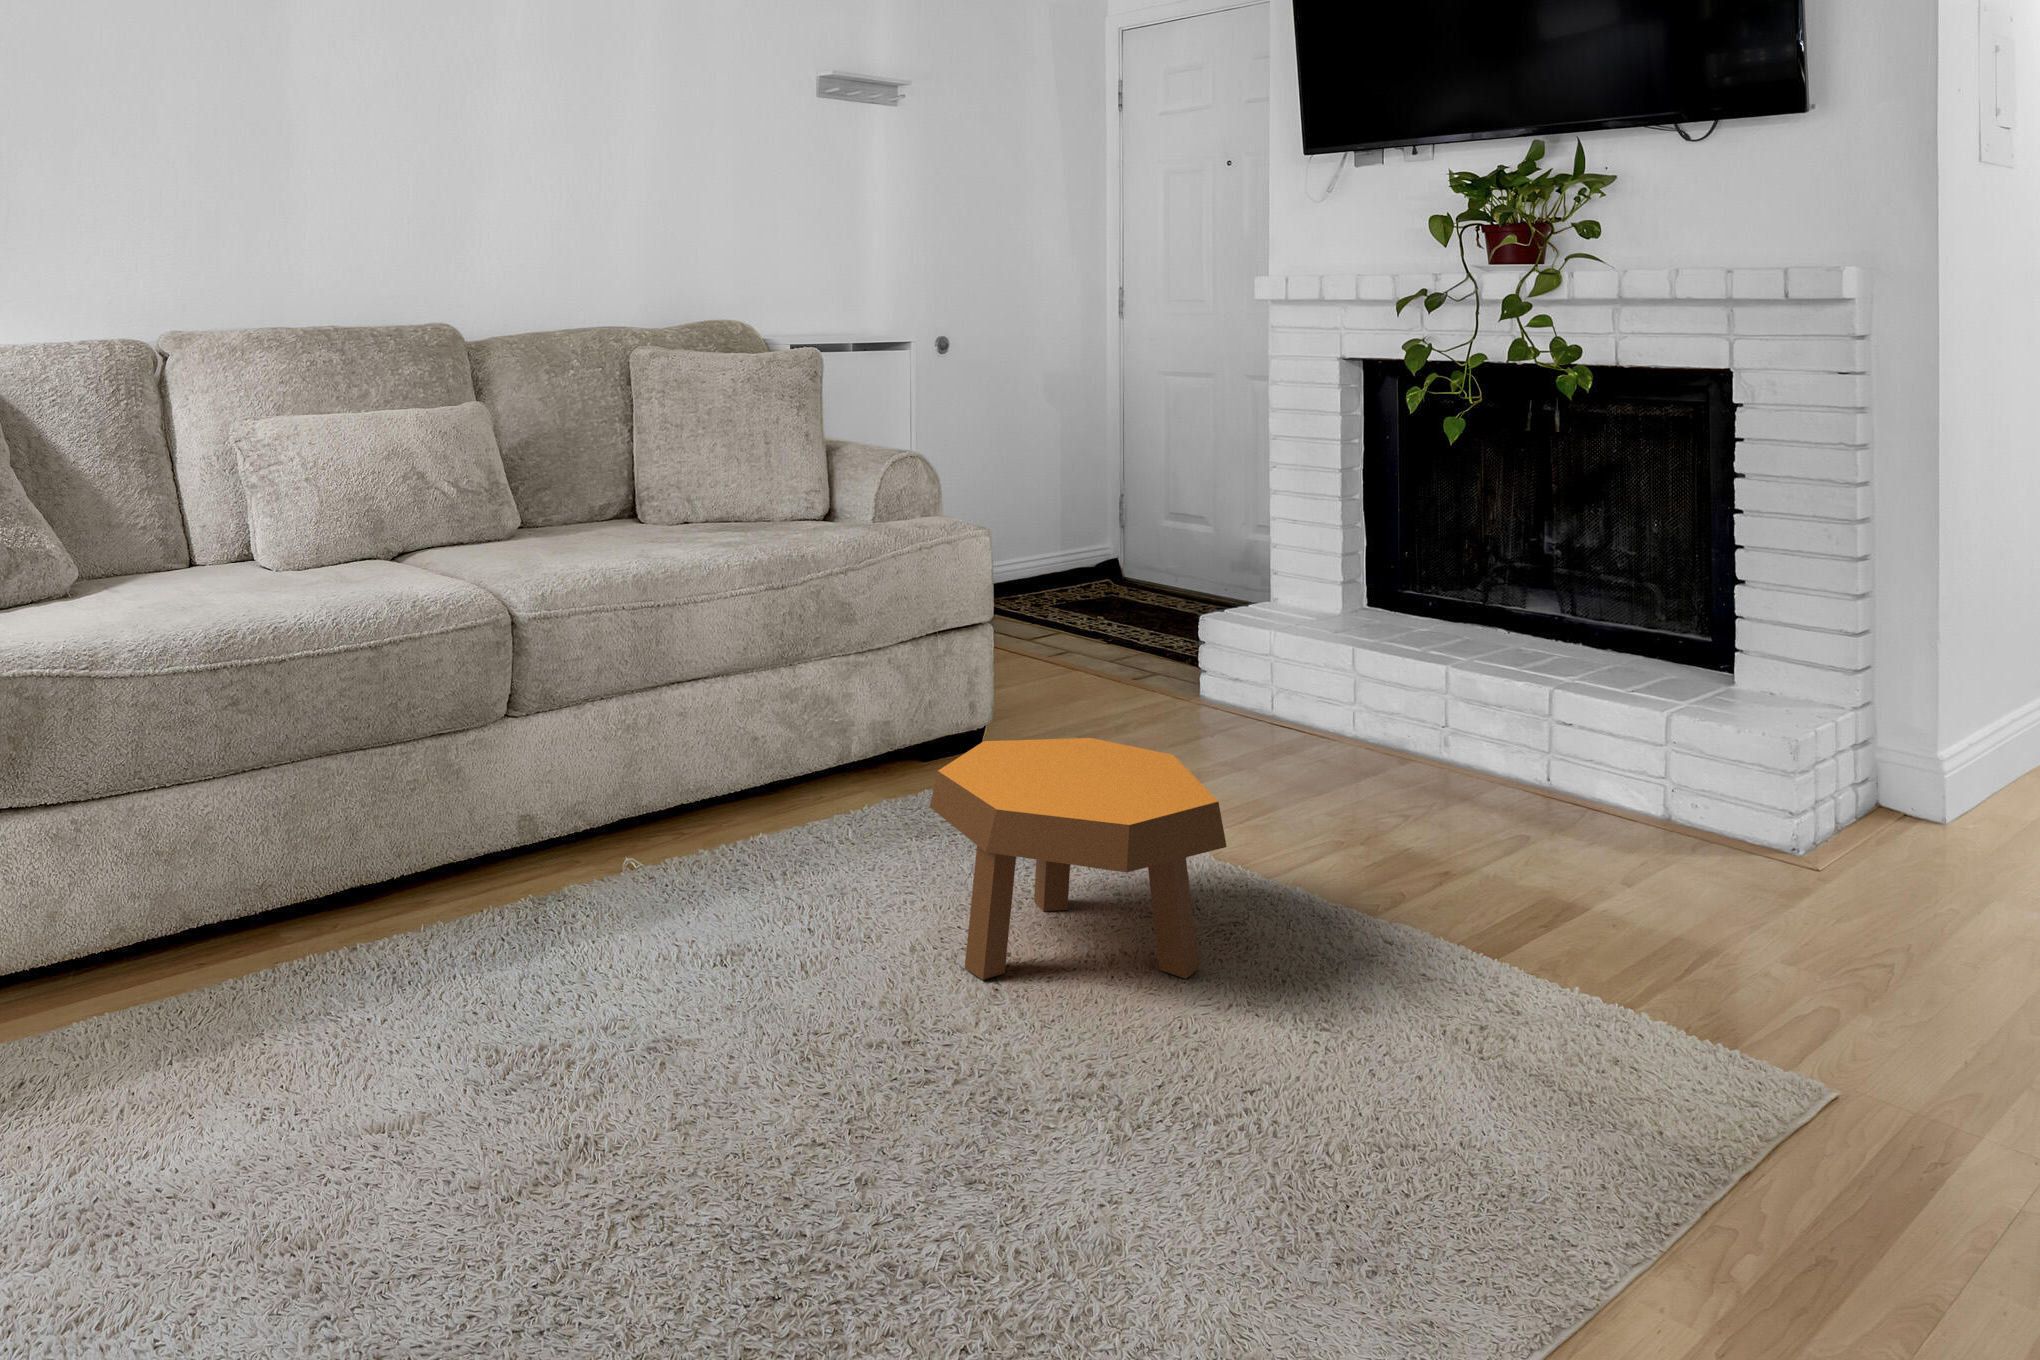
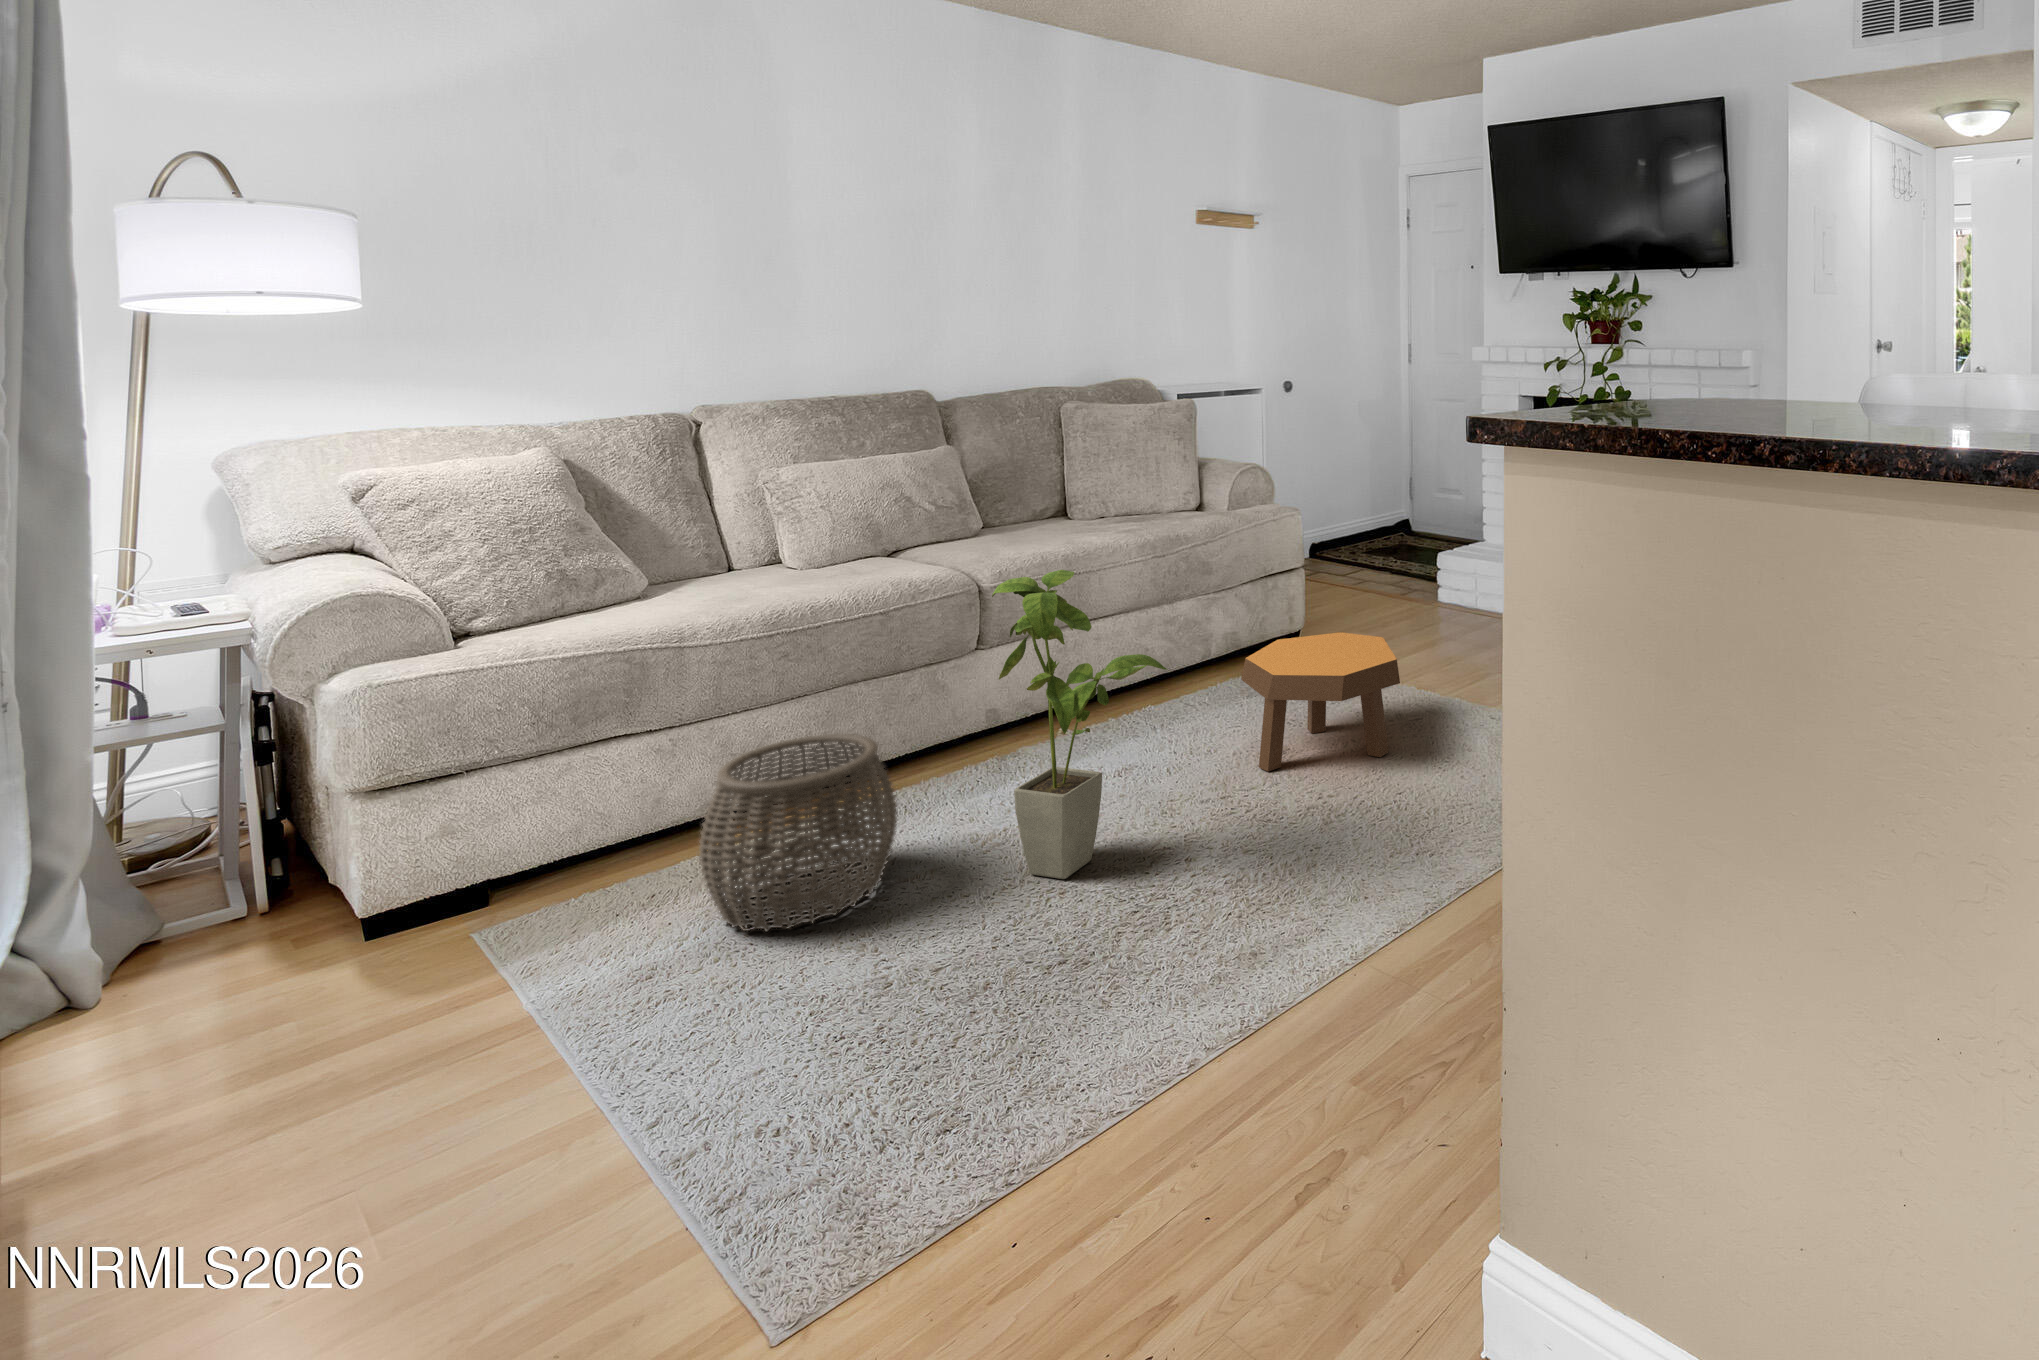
house plant: none [540,594,842,1159] -> present [992,570,1168,879]
woven basket: none [83,842,386,1185] -> present [699,734,898,931]

